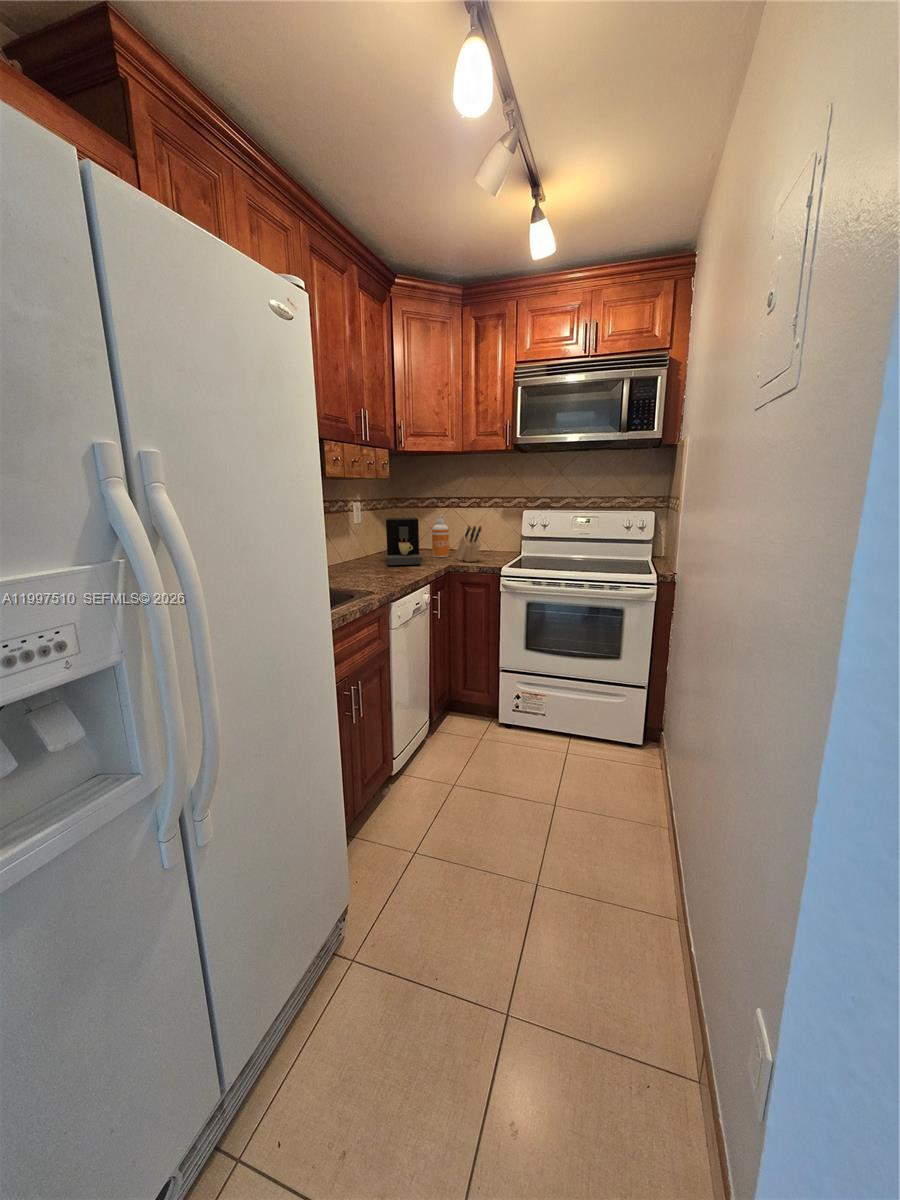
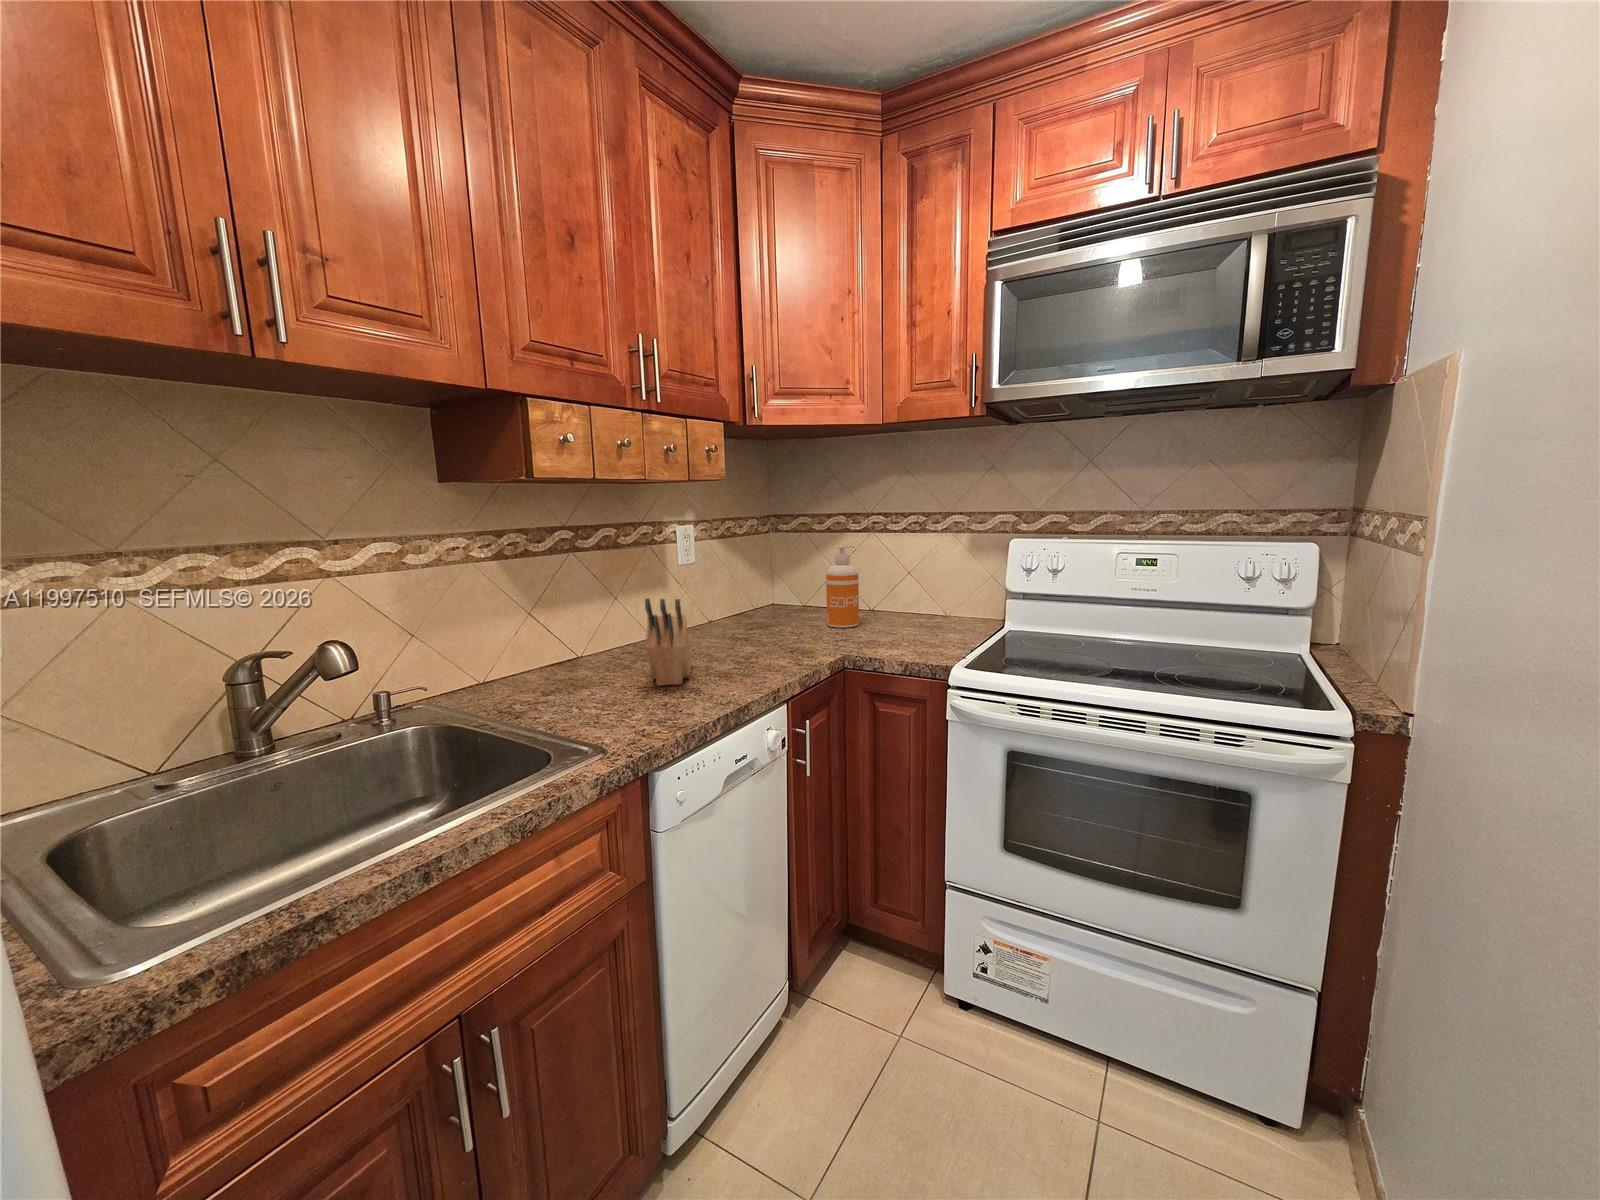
coffee maker: present [386,518,421,565] -> none [719,552,797,650]
knife block: present [454,526,481,562] -> present [645,598,692,686]

